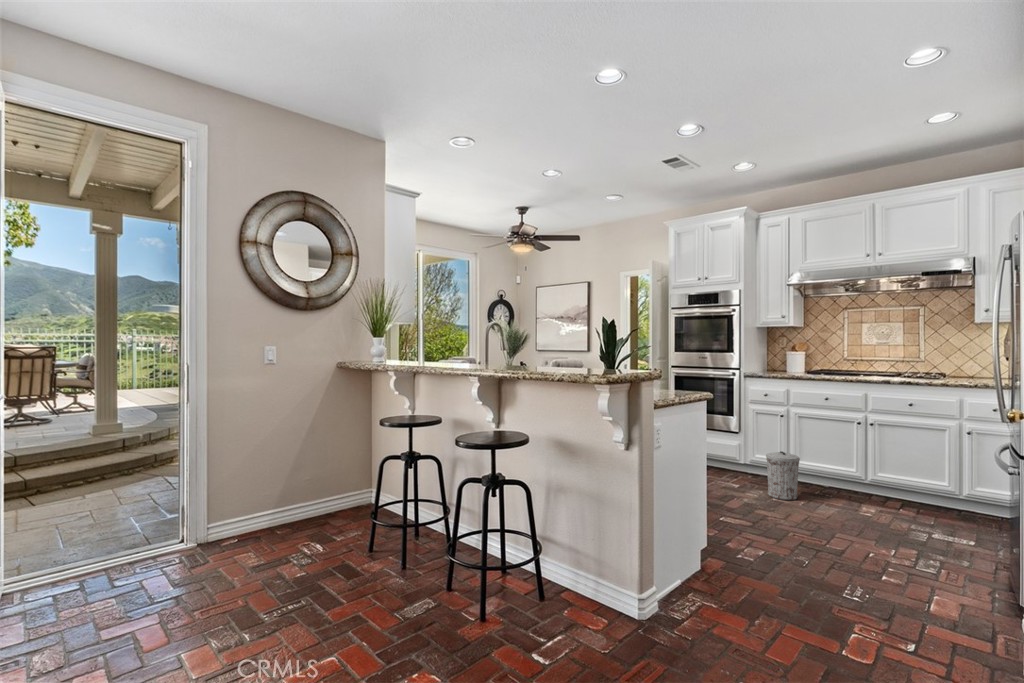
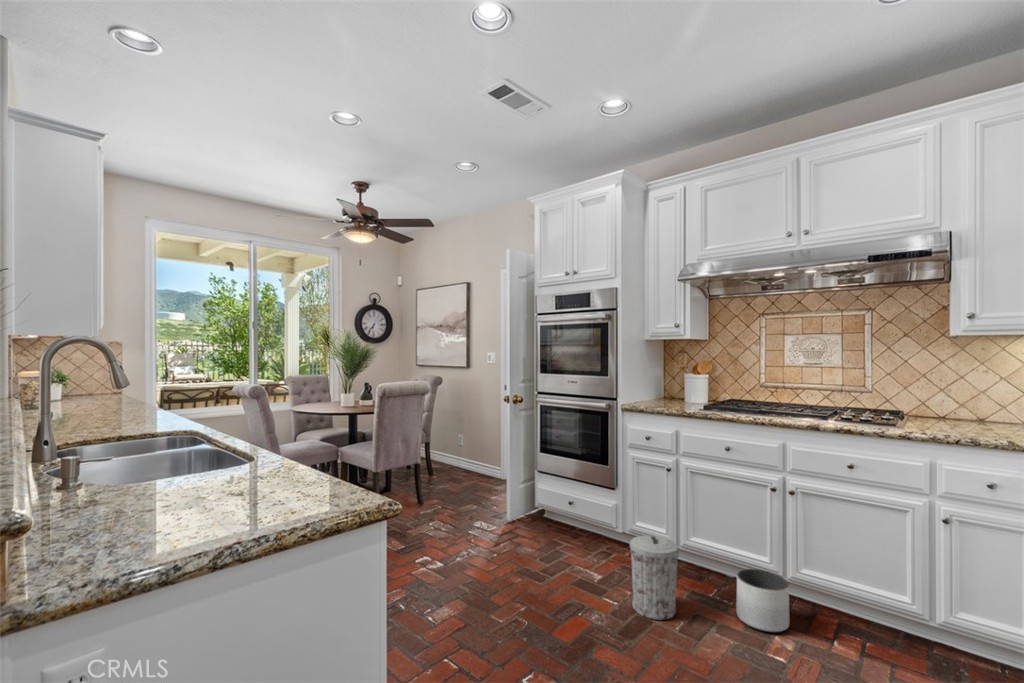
planter: none [836,472,871,505] -> present [736,569,789,632]

